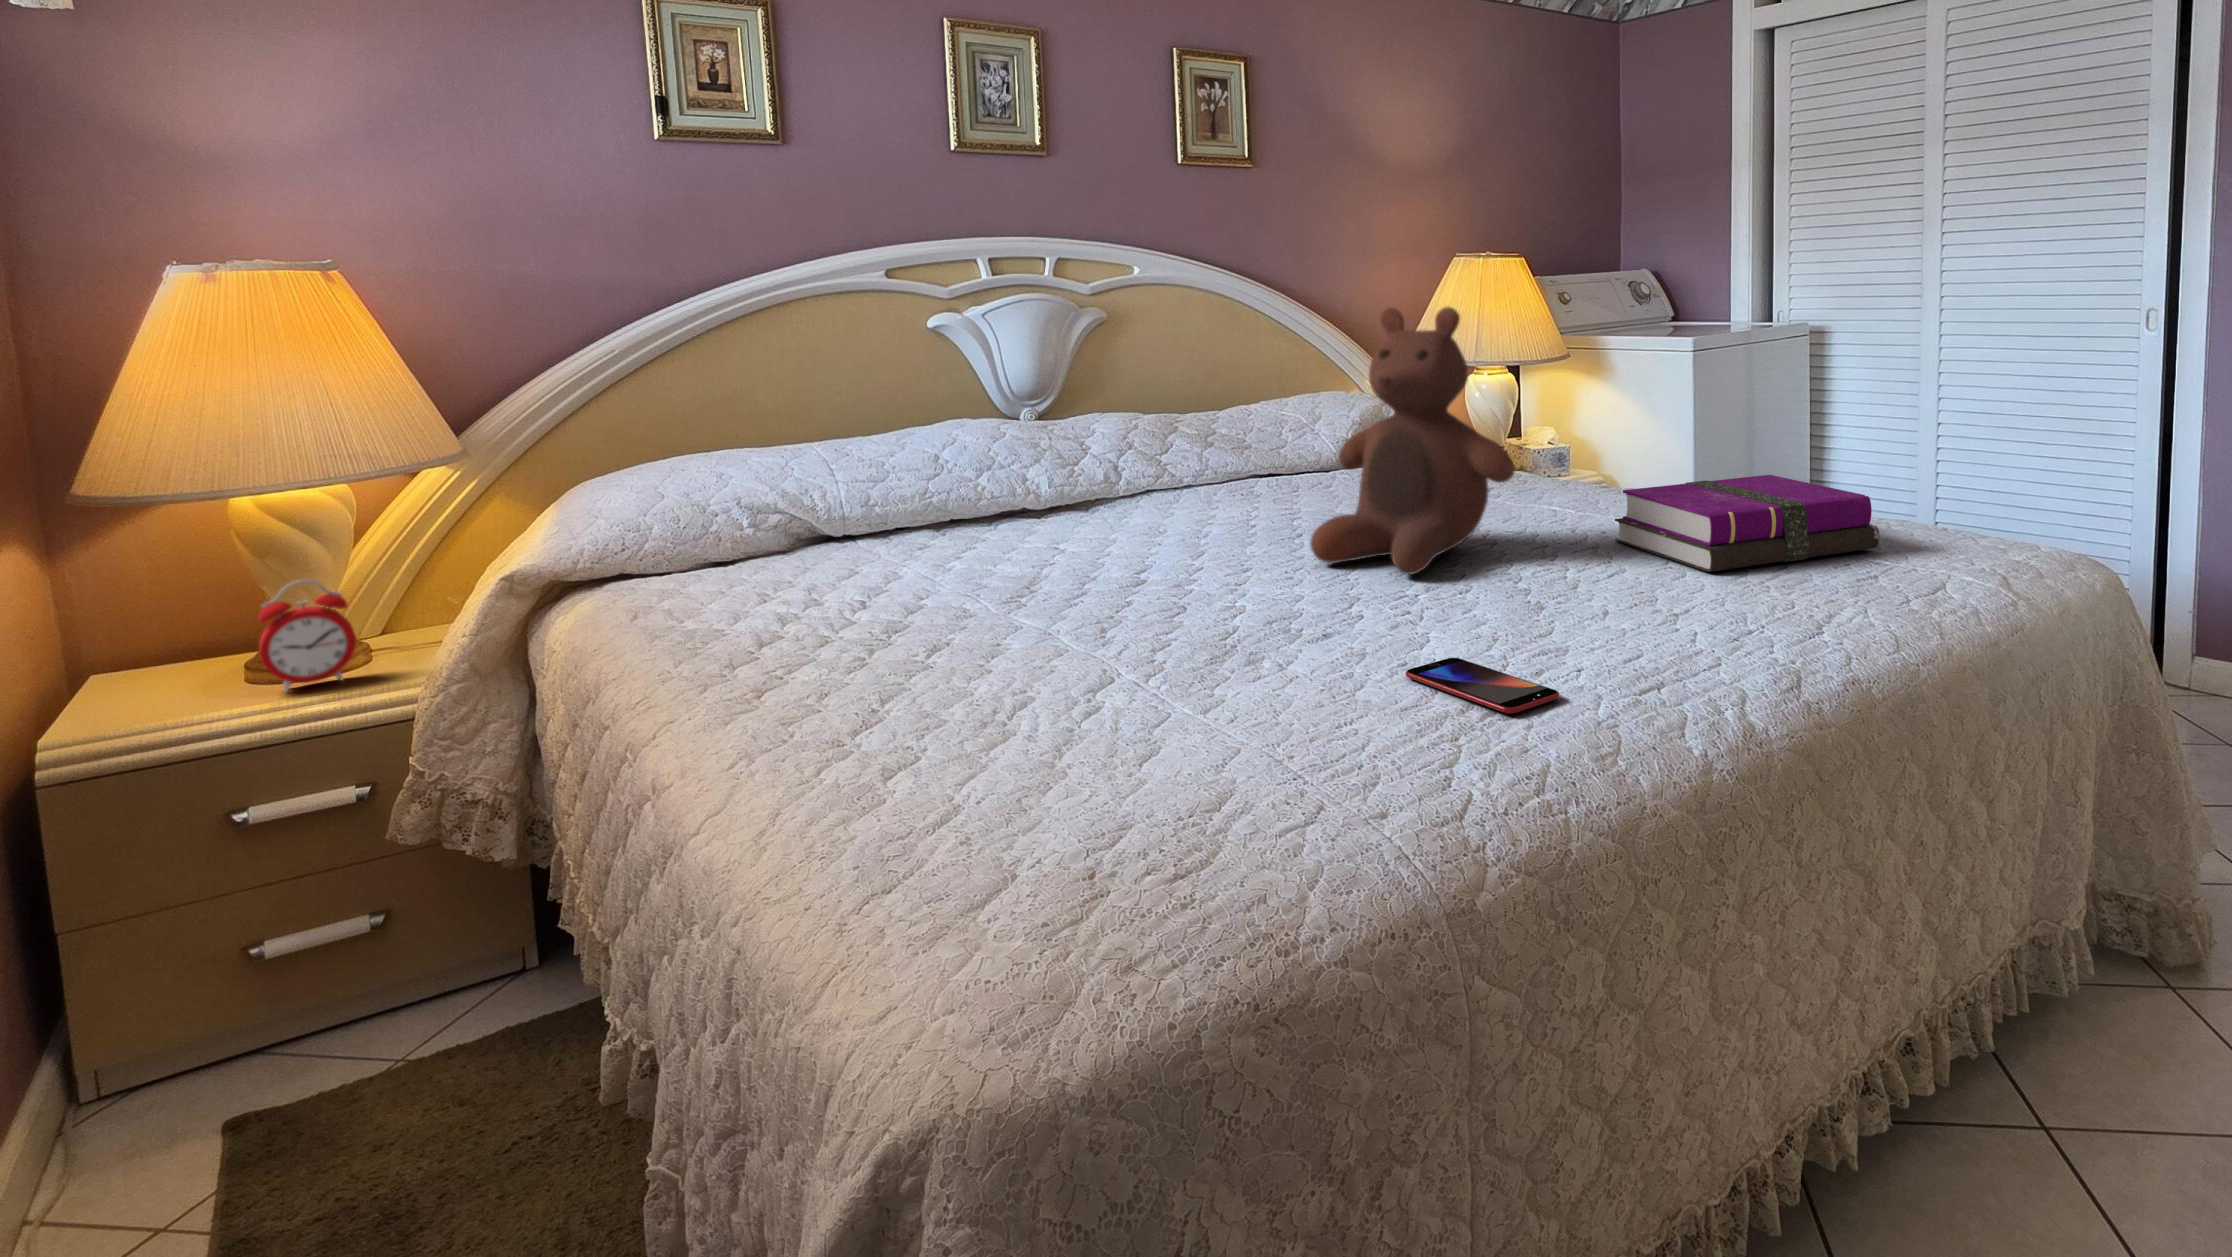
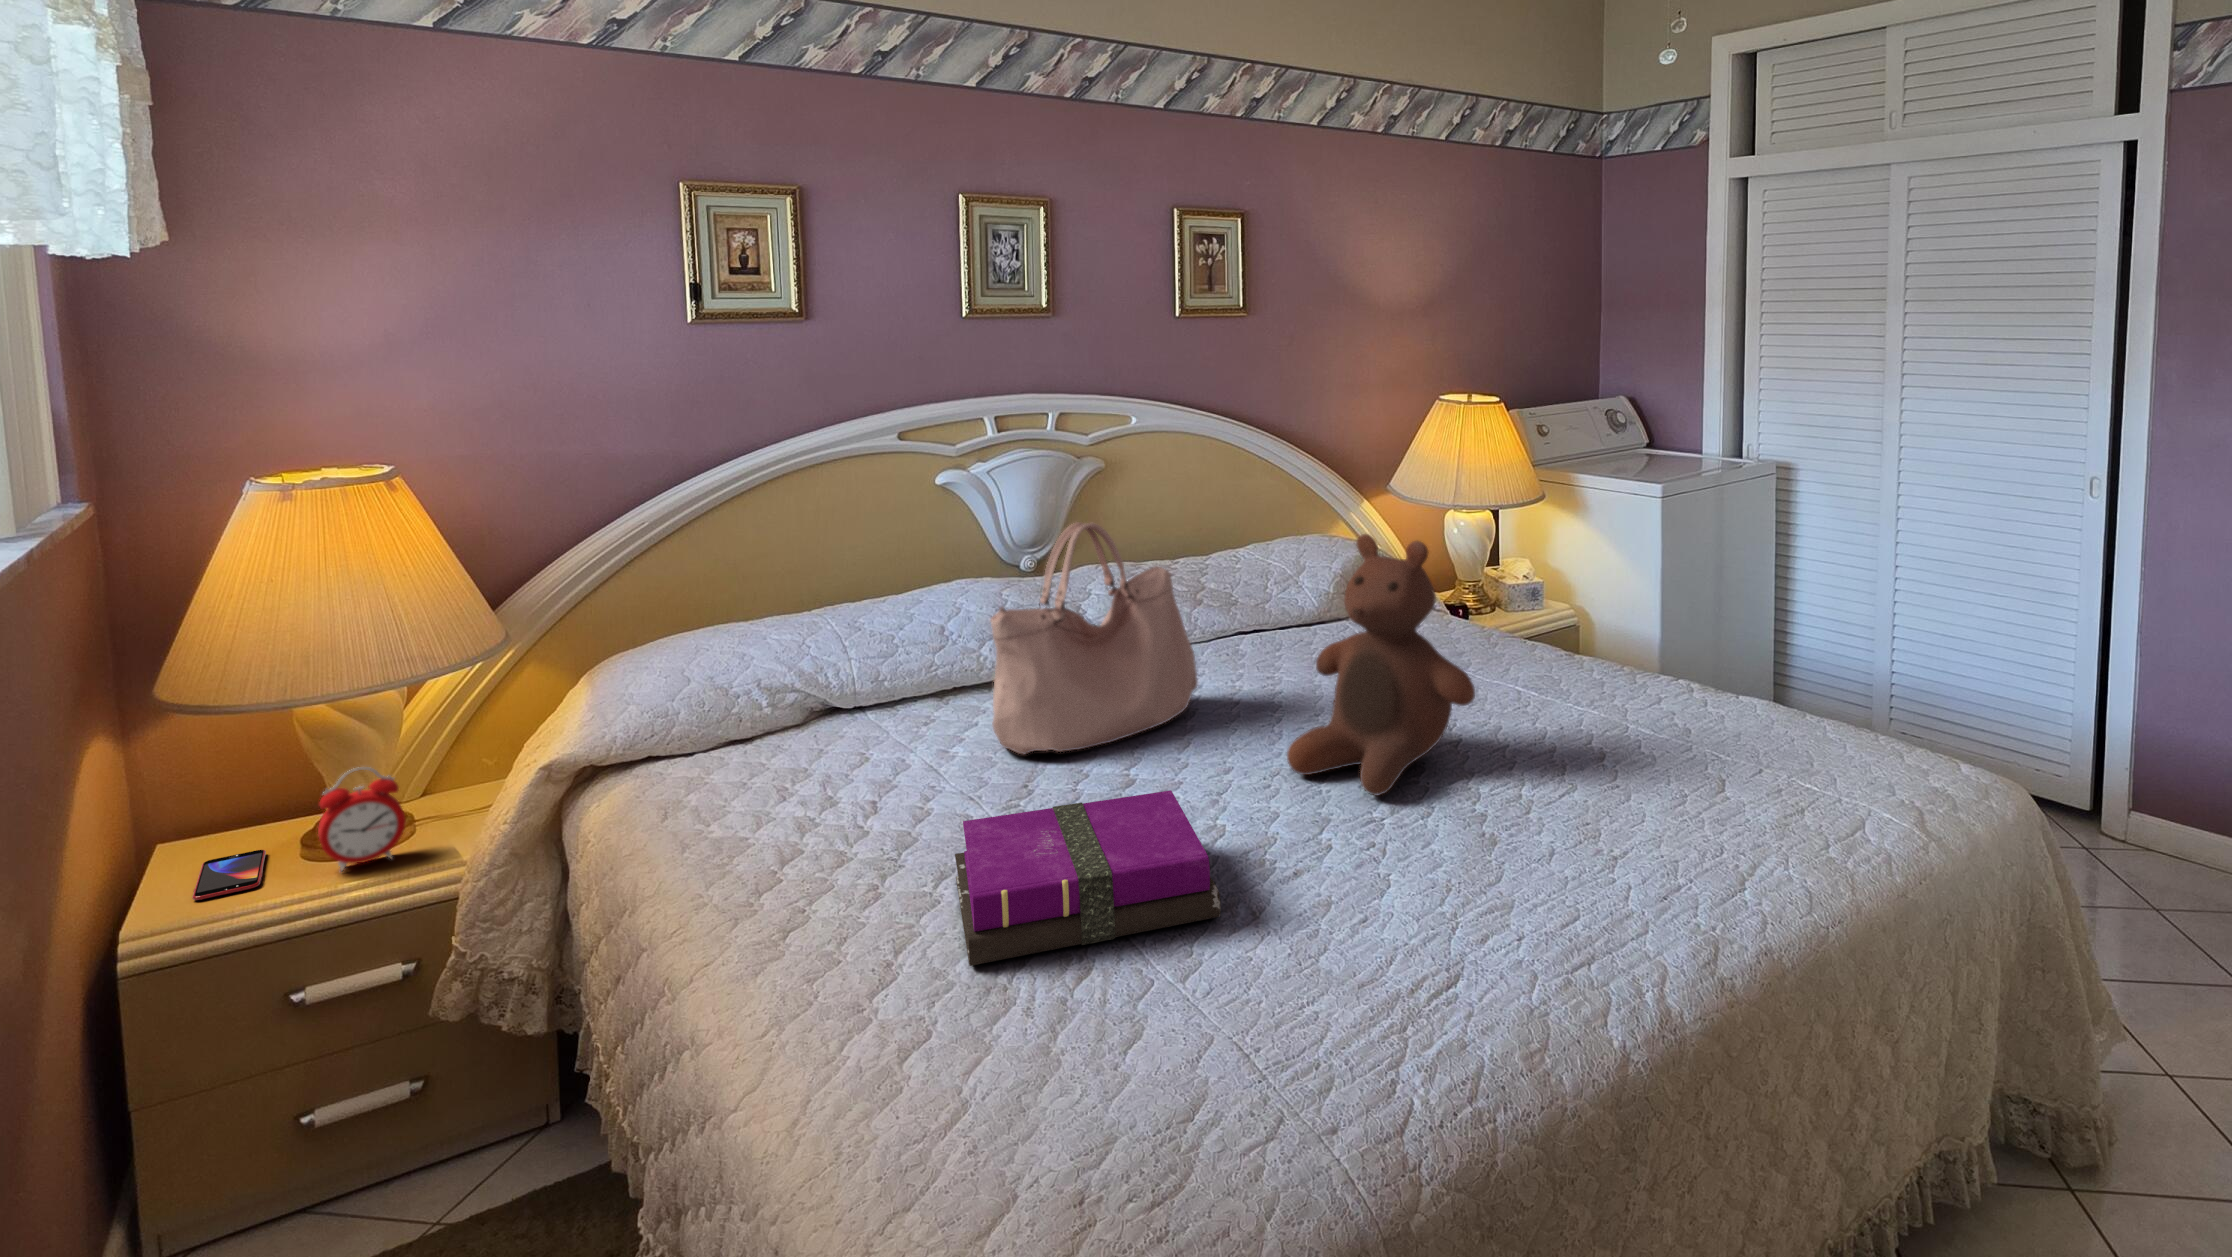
handbag: none [984,314,1212,556] -> present [990,522,1198,754]
notebook: present [1615,475,1879,572] -> present [955,790,1221,966]
smartphone: present [1405,658,1560,713] -> present [192,850,266,900]

